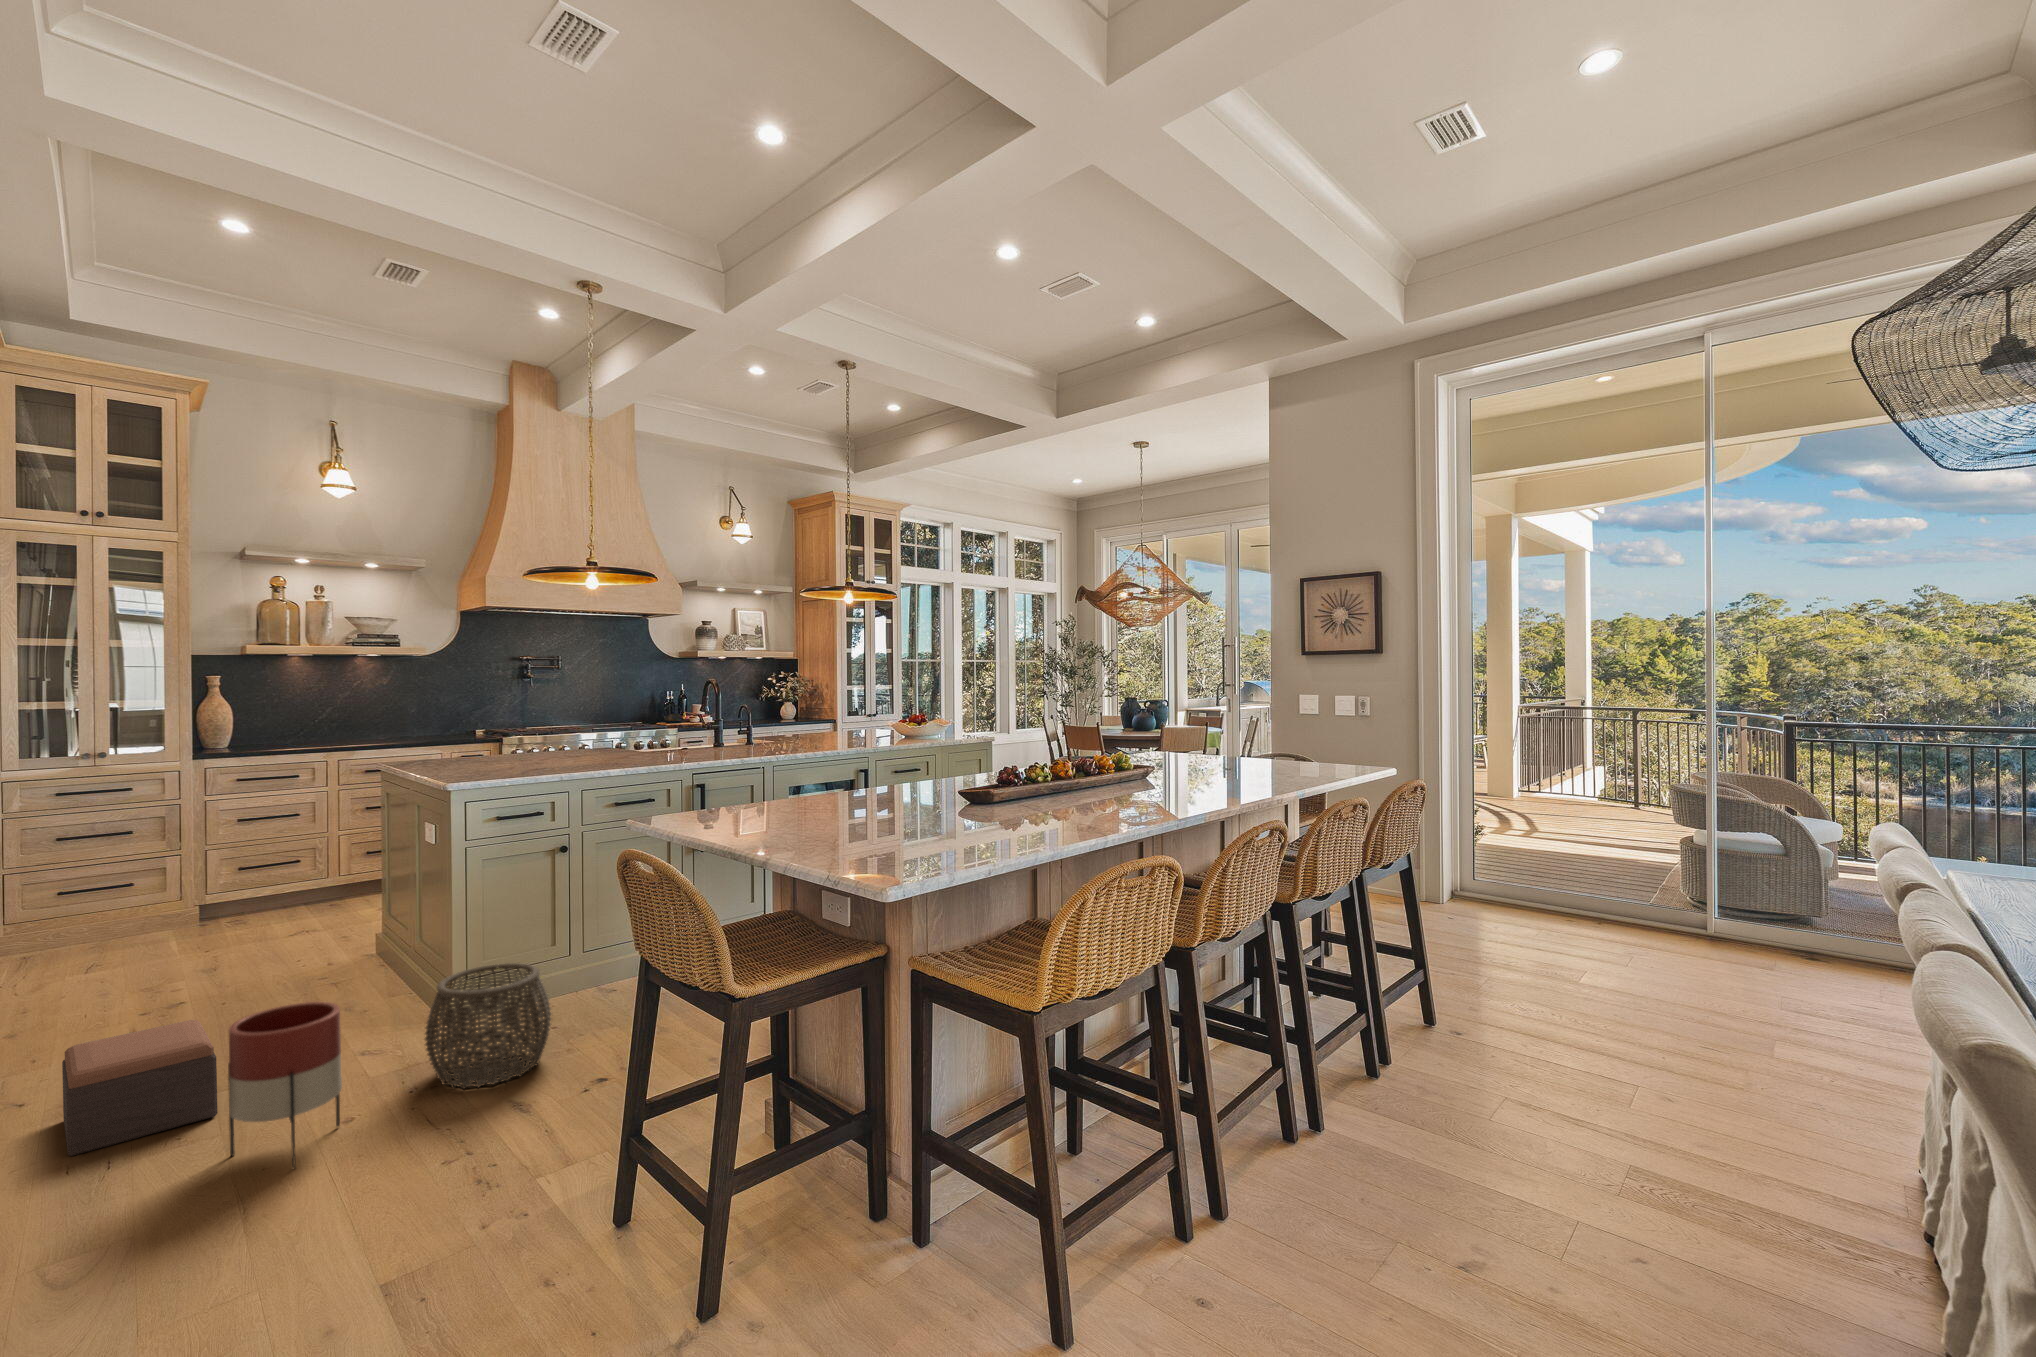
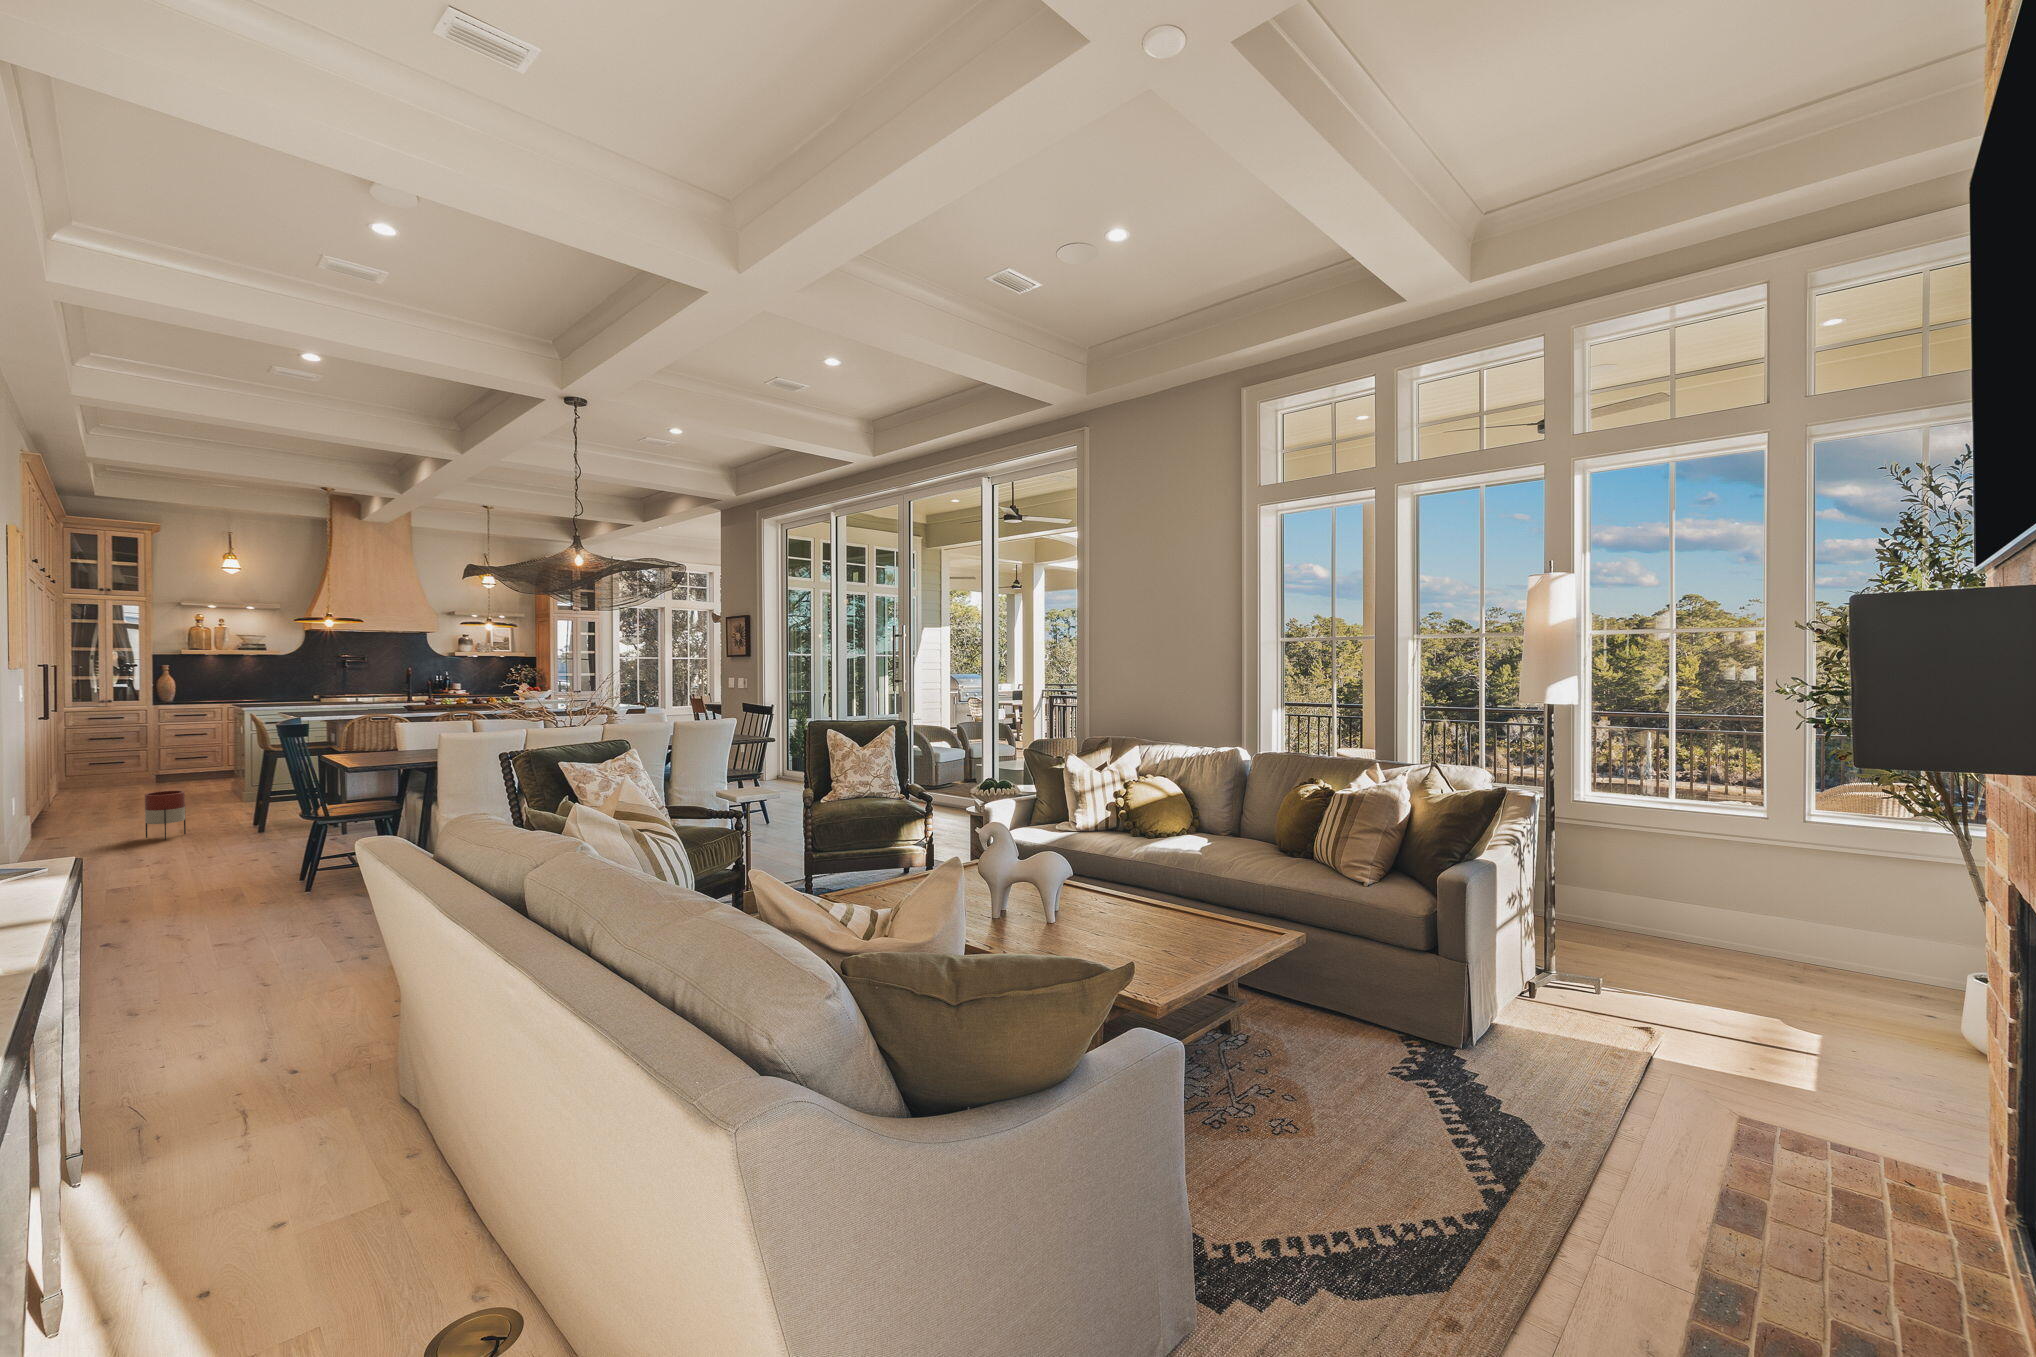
woven basket: present [425,963,551,1088] -> none [222,789,276,829]
footstool: present [62,1020,218,1156] -> none [91,801,144,836]

